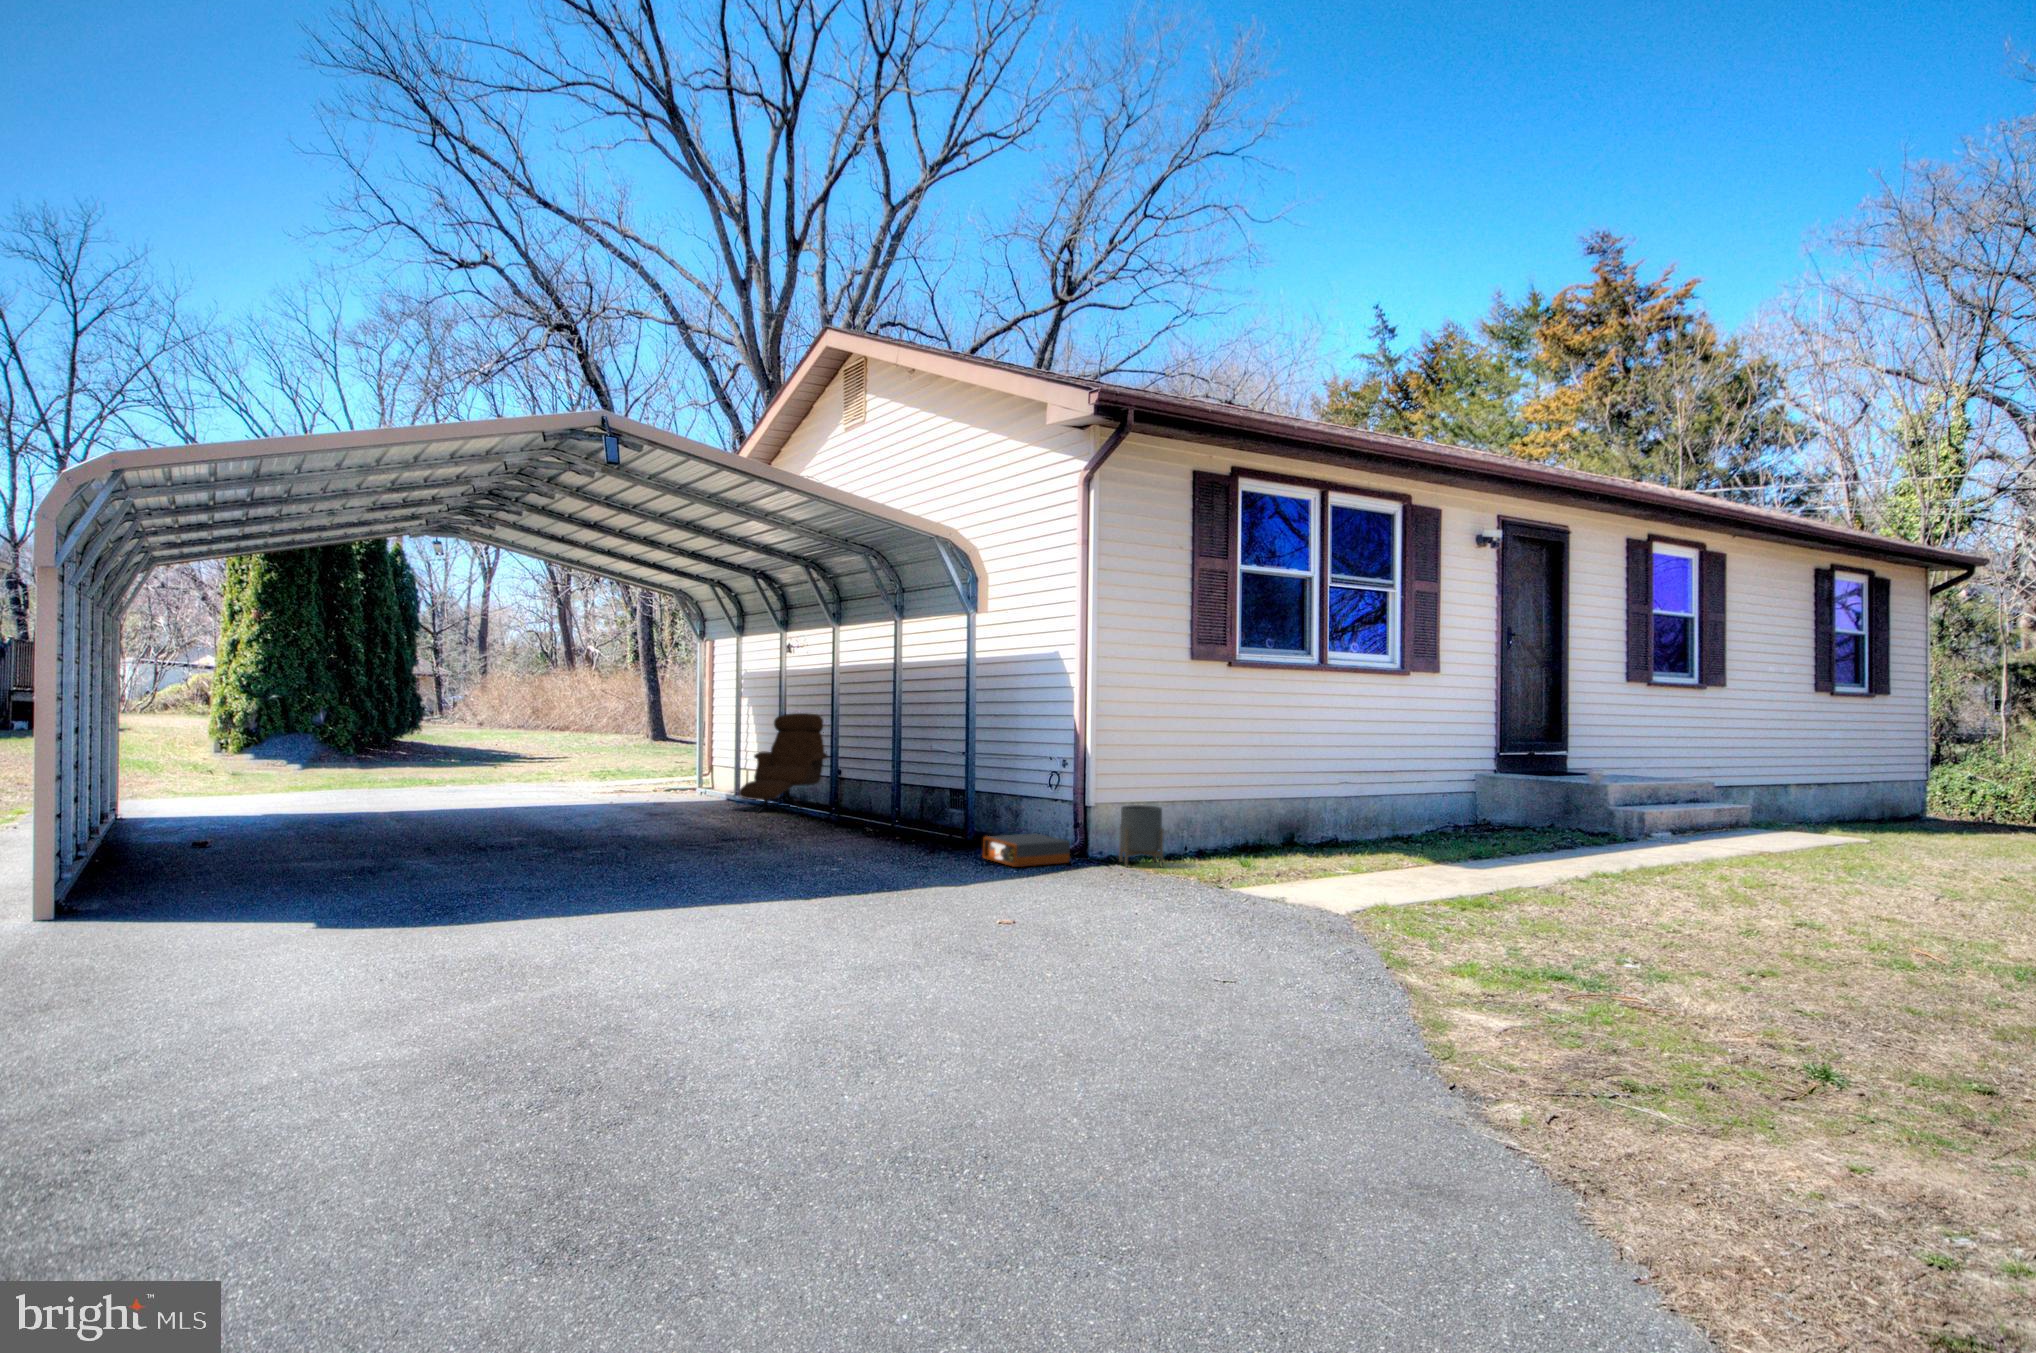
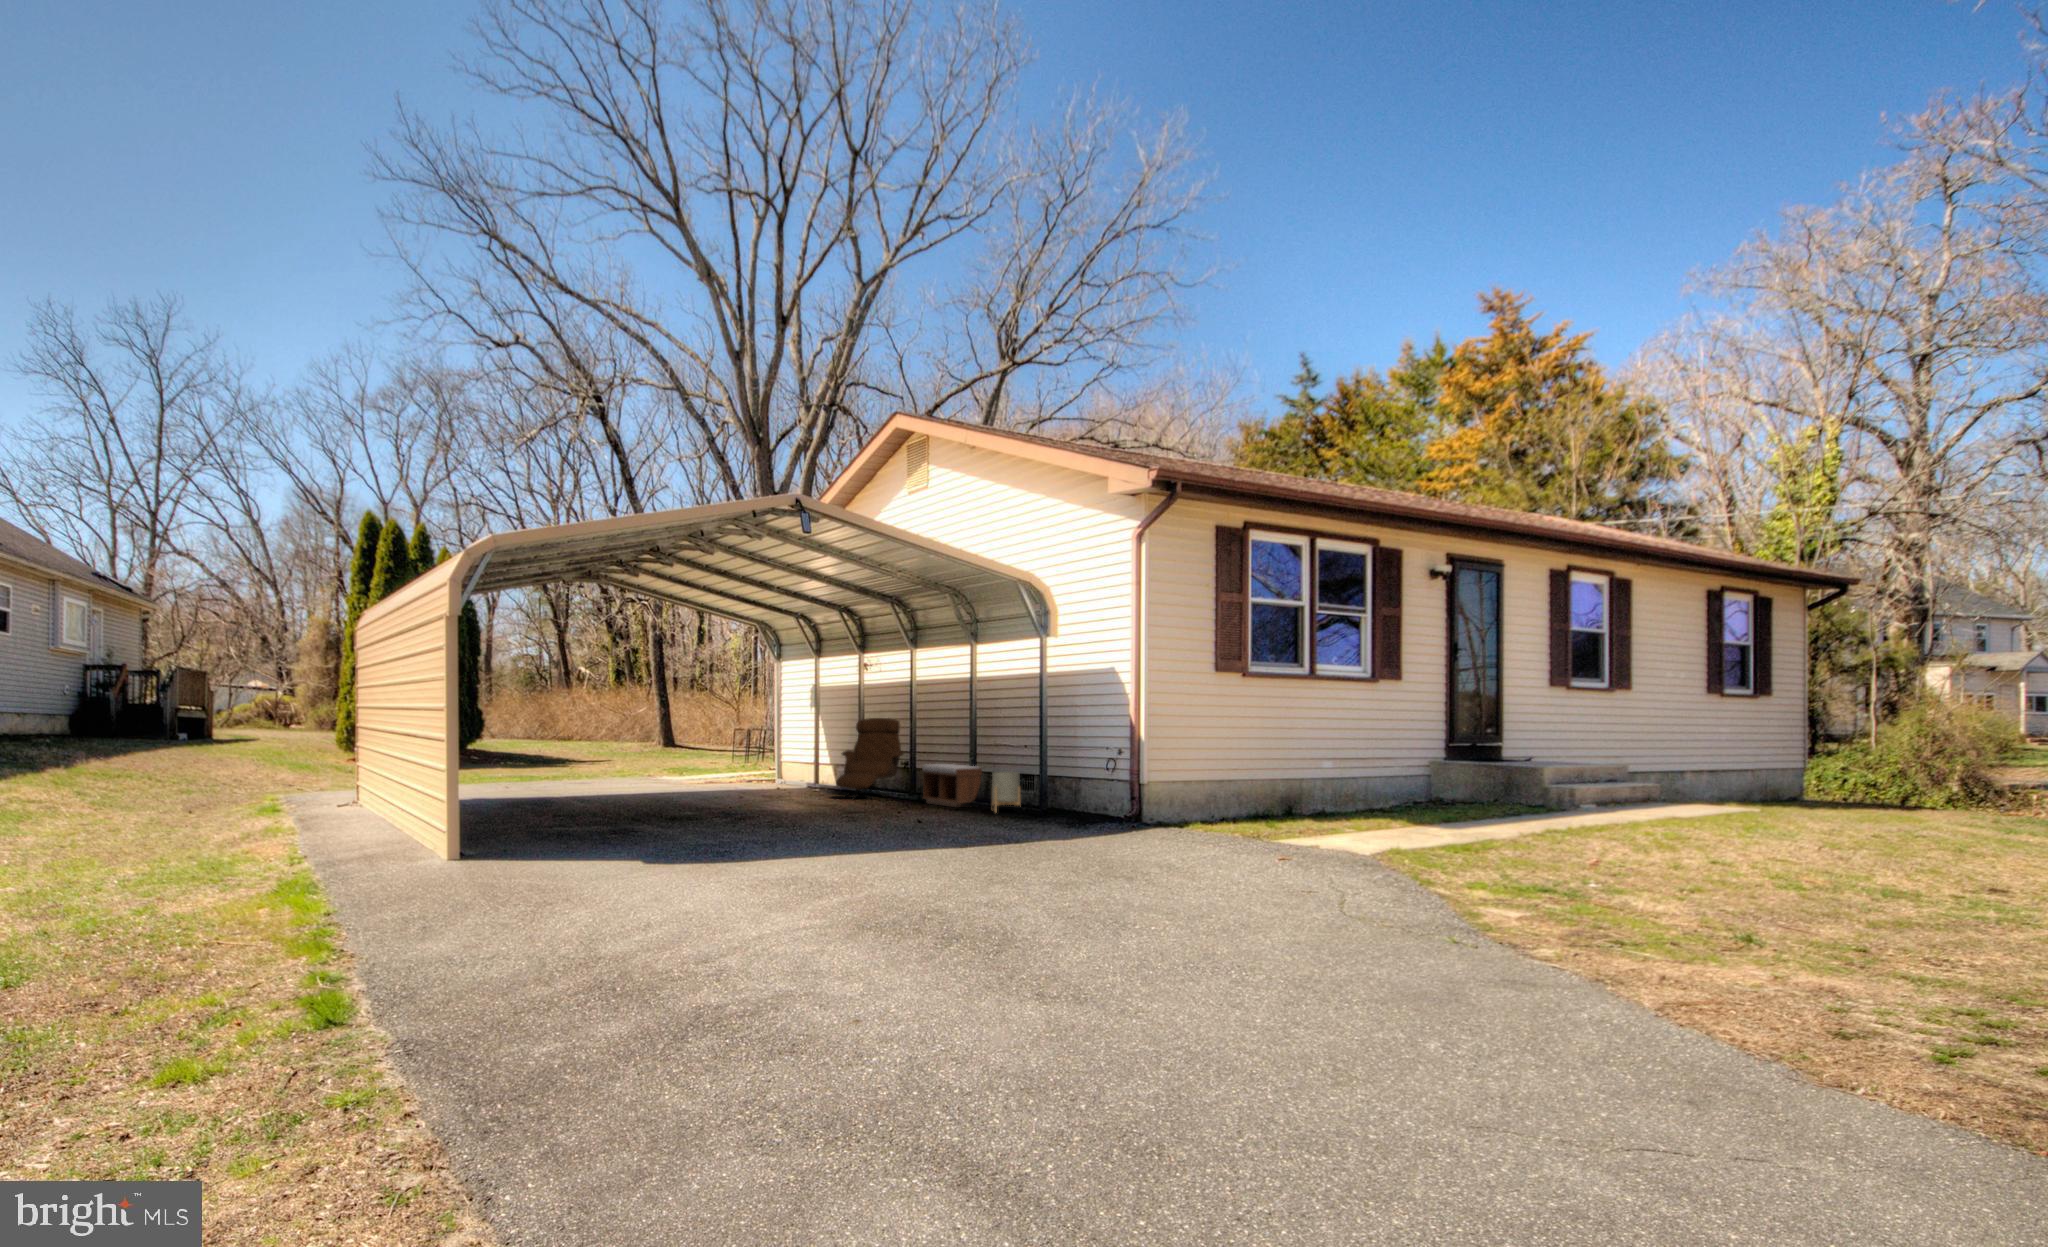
bench: none [836,772,905,827] -> present [922,764,982,807]
planter: present [1119,805,1163,867] -> present [992,772,1021,812]
storage box: present [982,833,1070,867] -> none [1065,804,1132,828]

